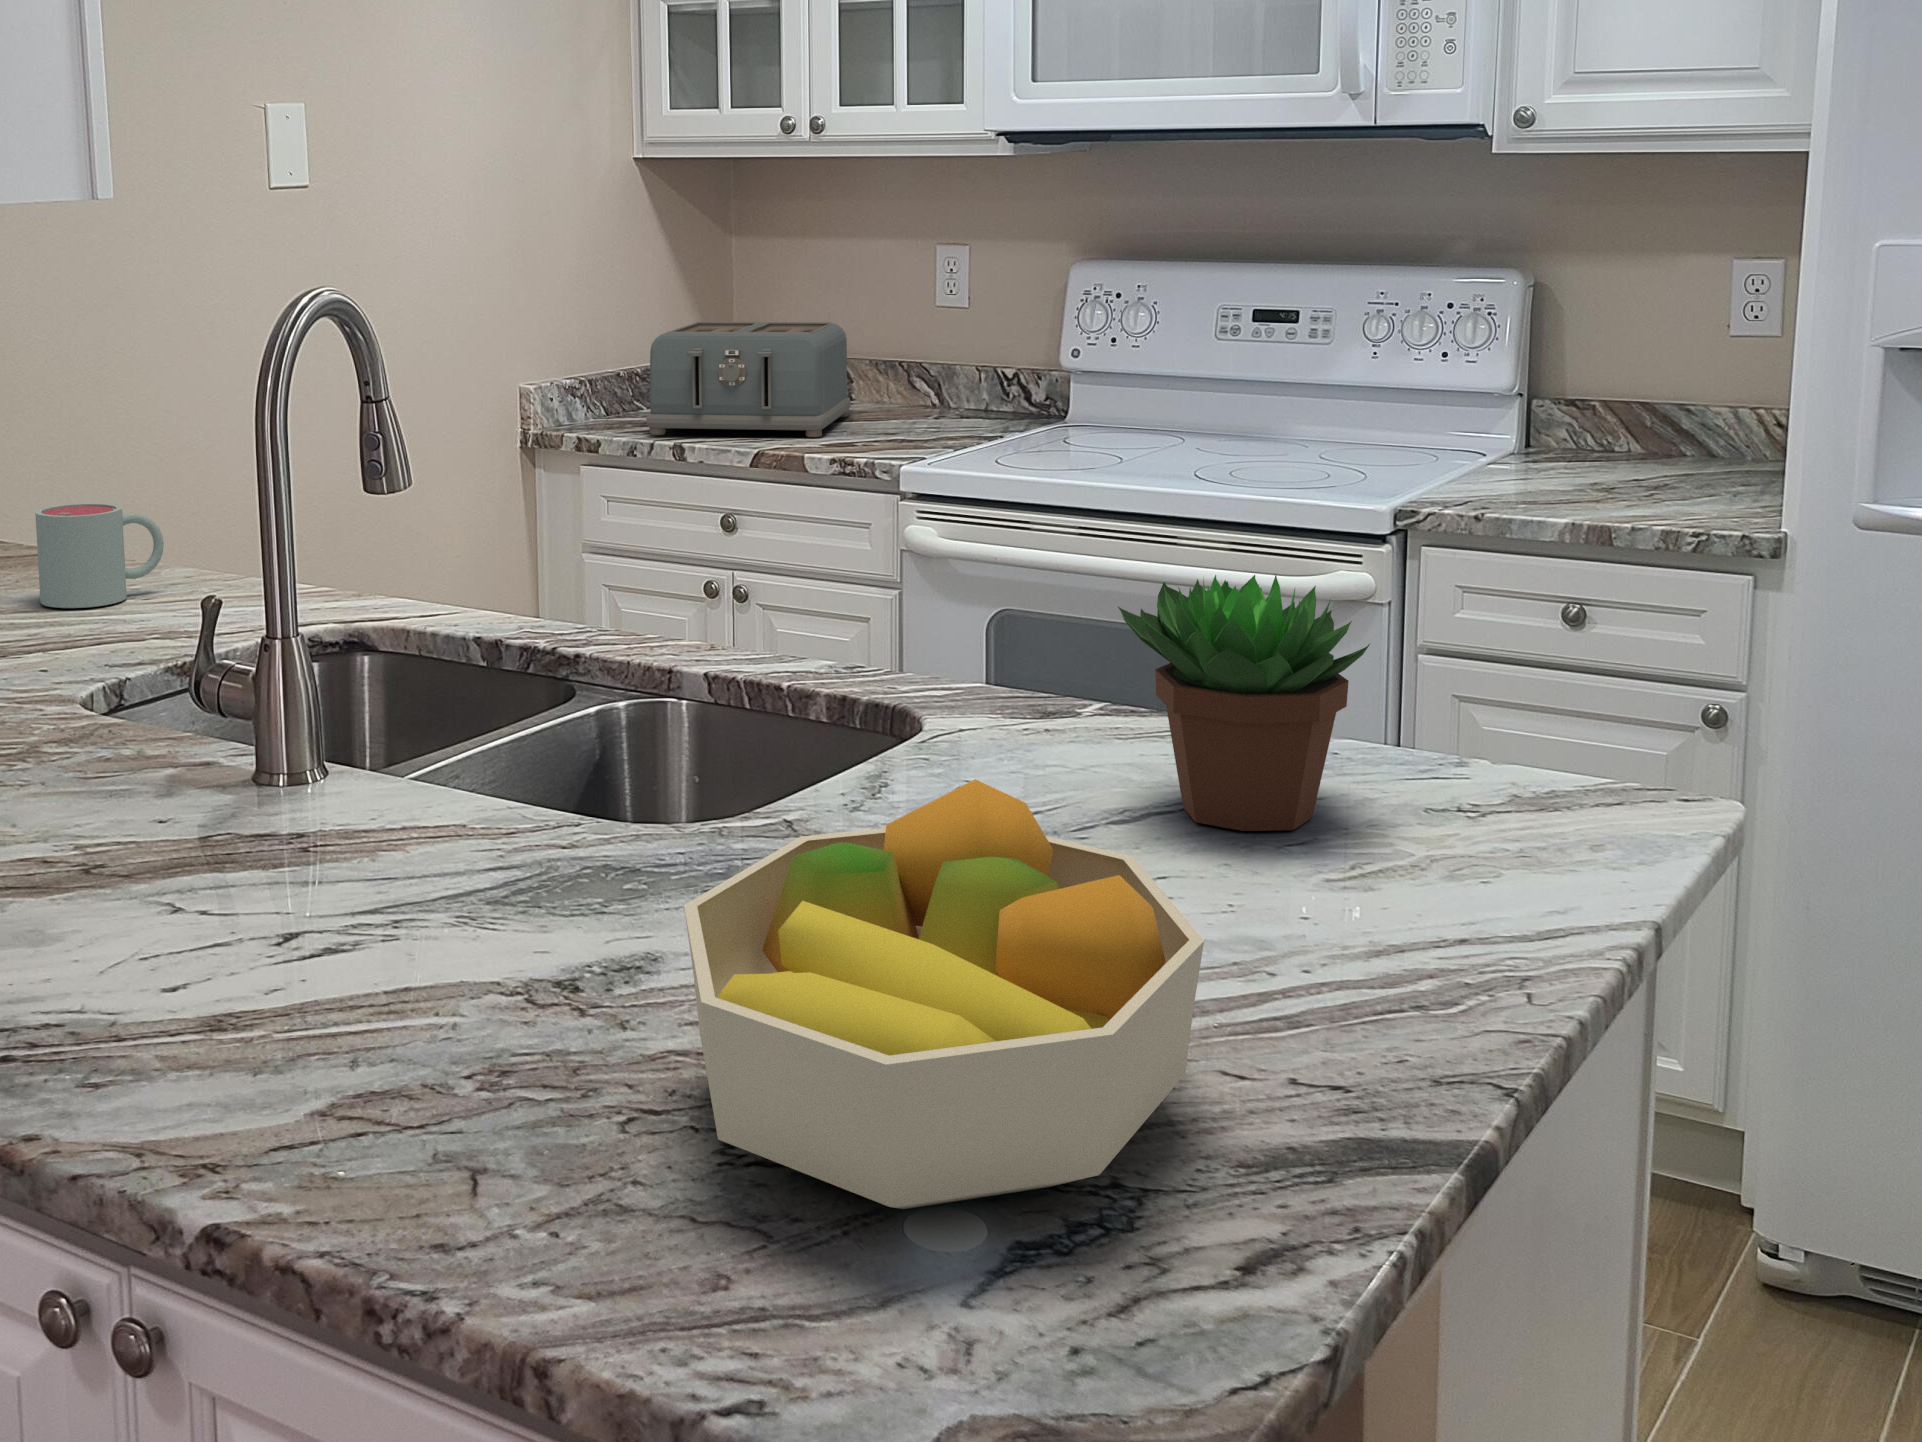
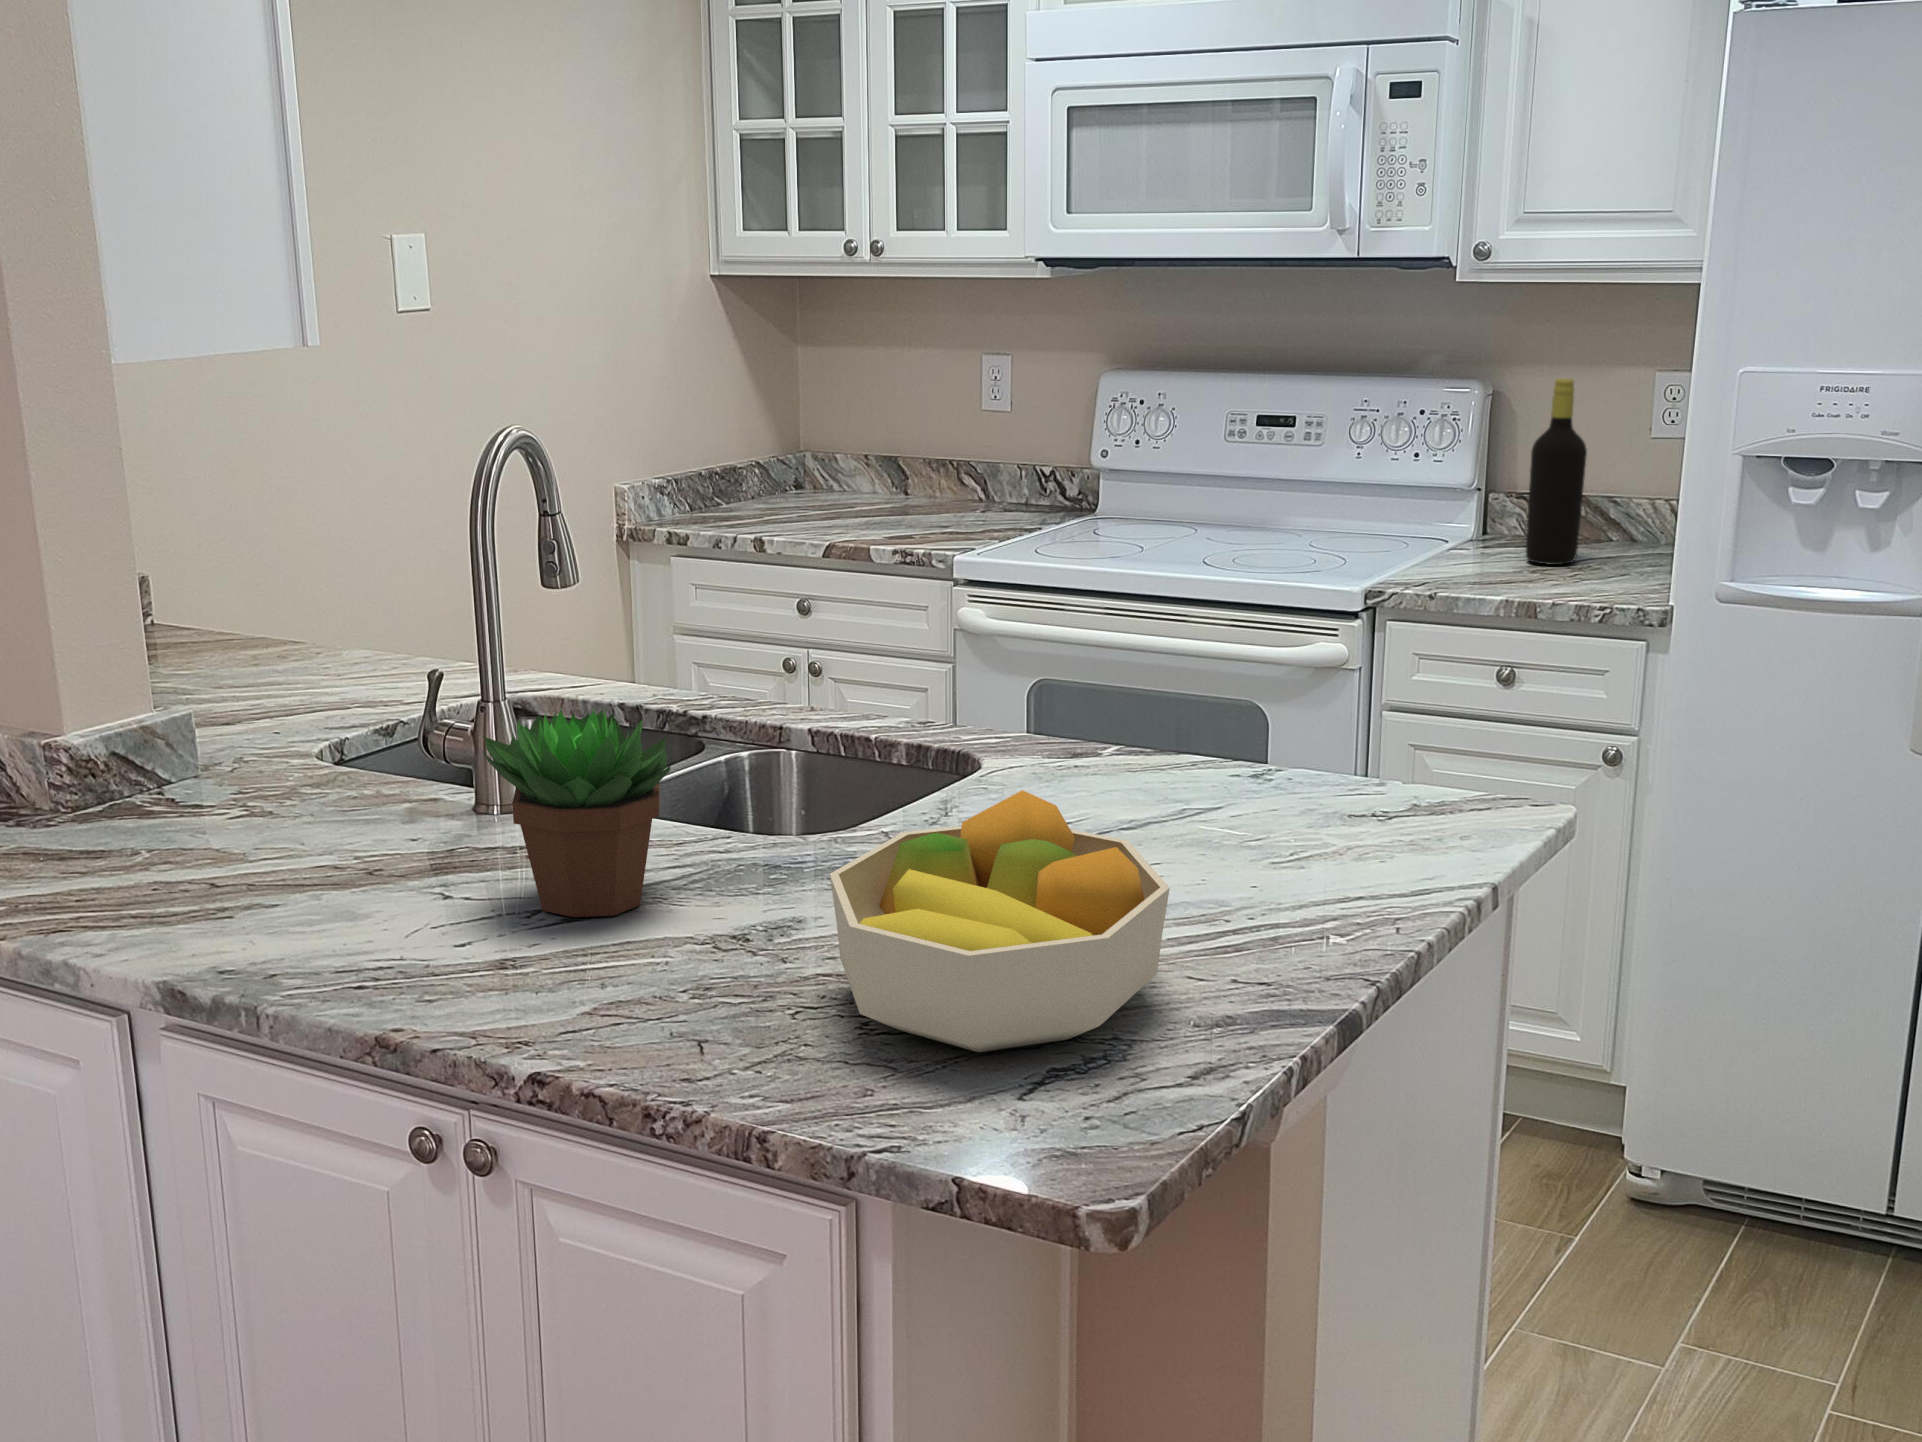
bottle: none [1586,261,1659,480] -> present [1526,379,1587,565]
toaster: present [646,322,851,437] -> none [730,423,909,528]
mug: present [35,503,164,608] -> none [243,595,349,682]
succulent plant: present [1118,575,1370,831] -> present [483,709,670,917]

